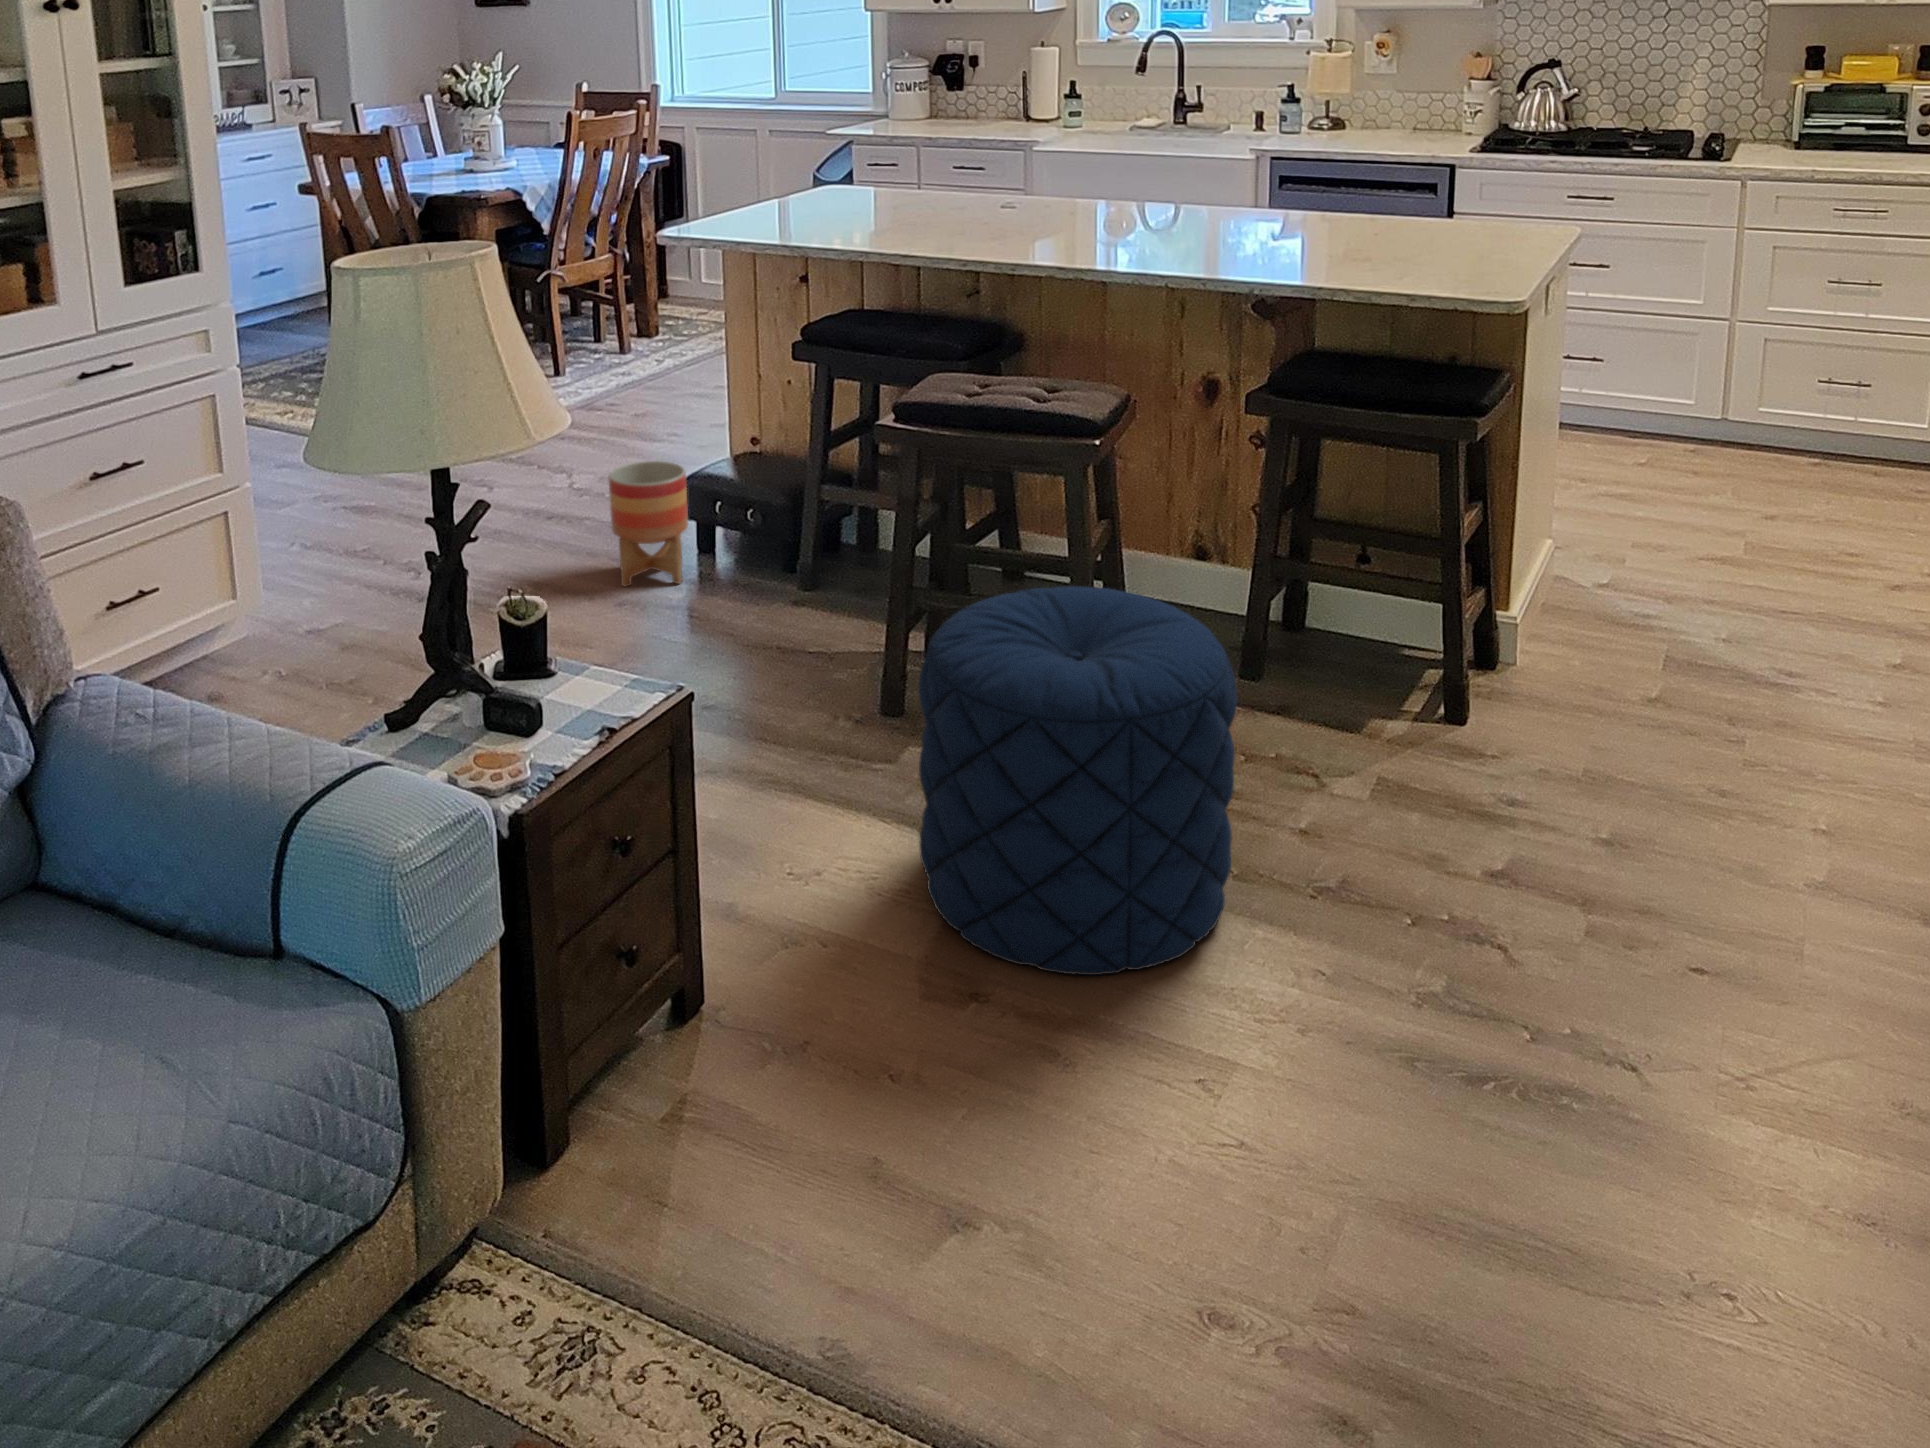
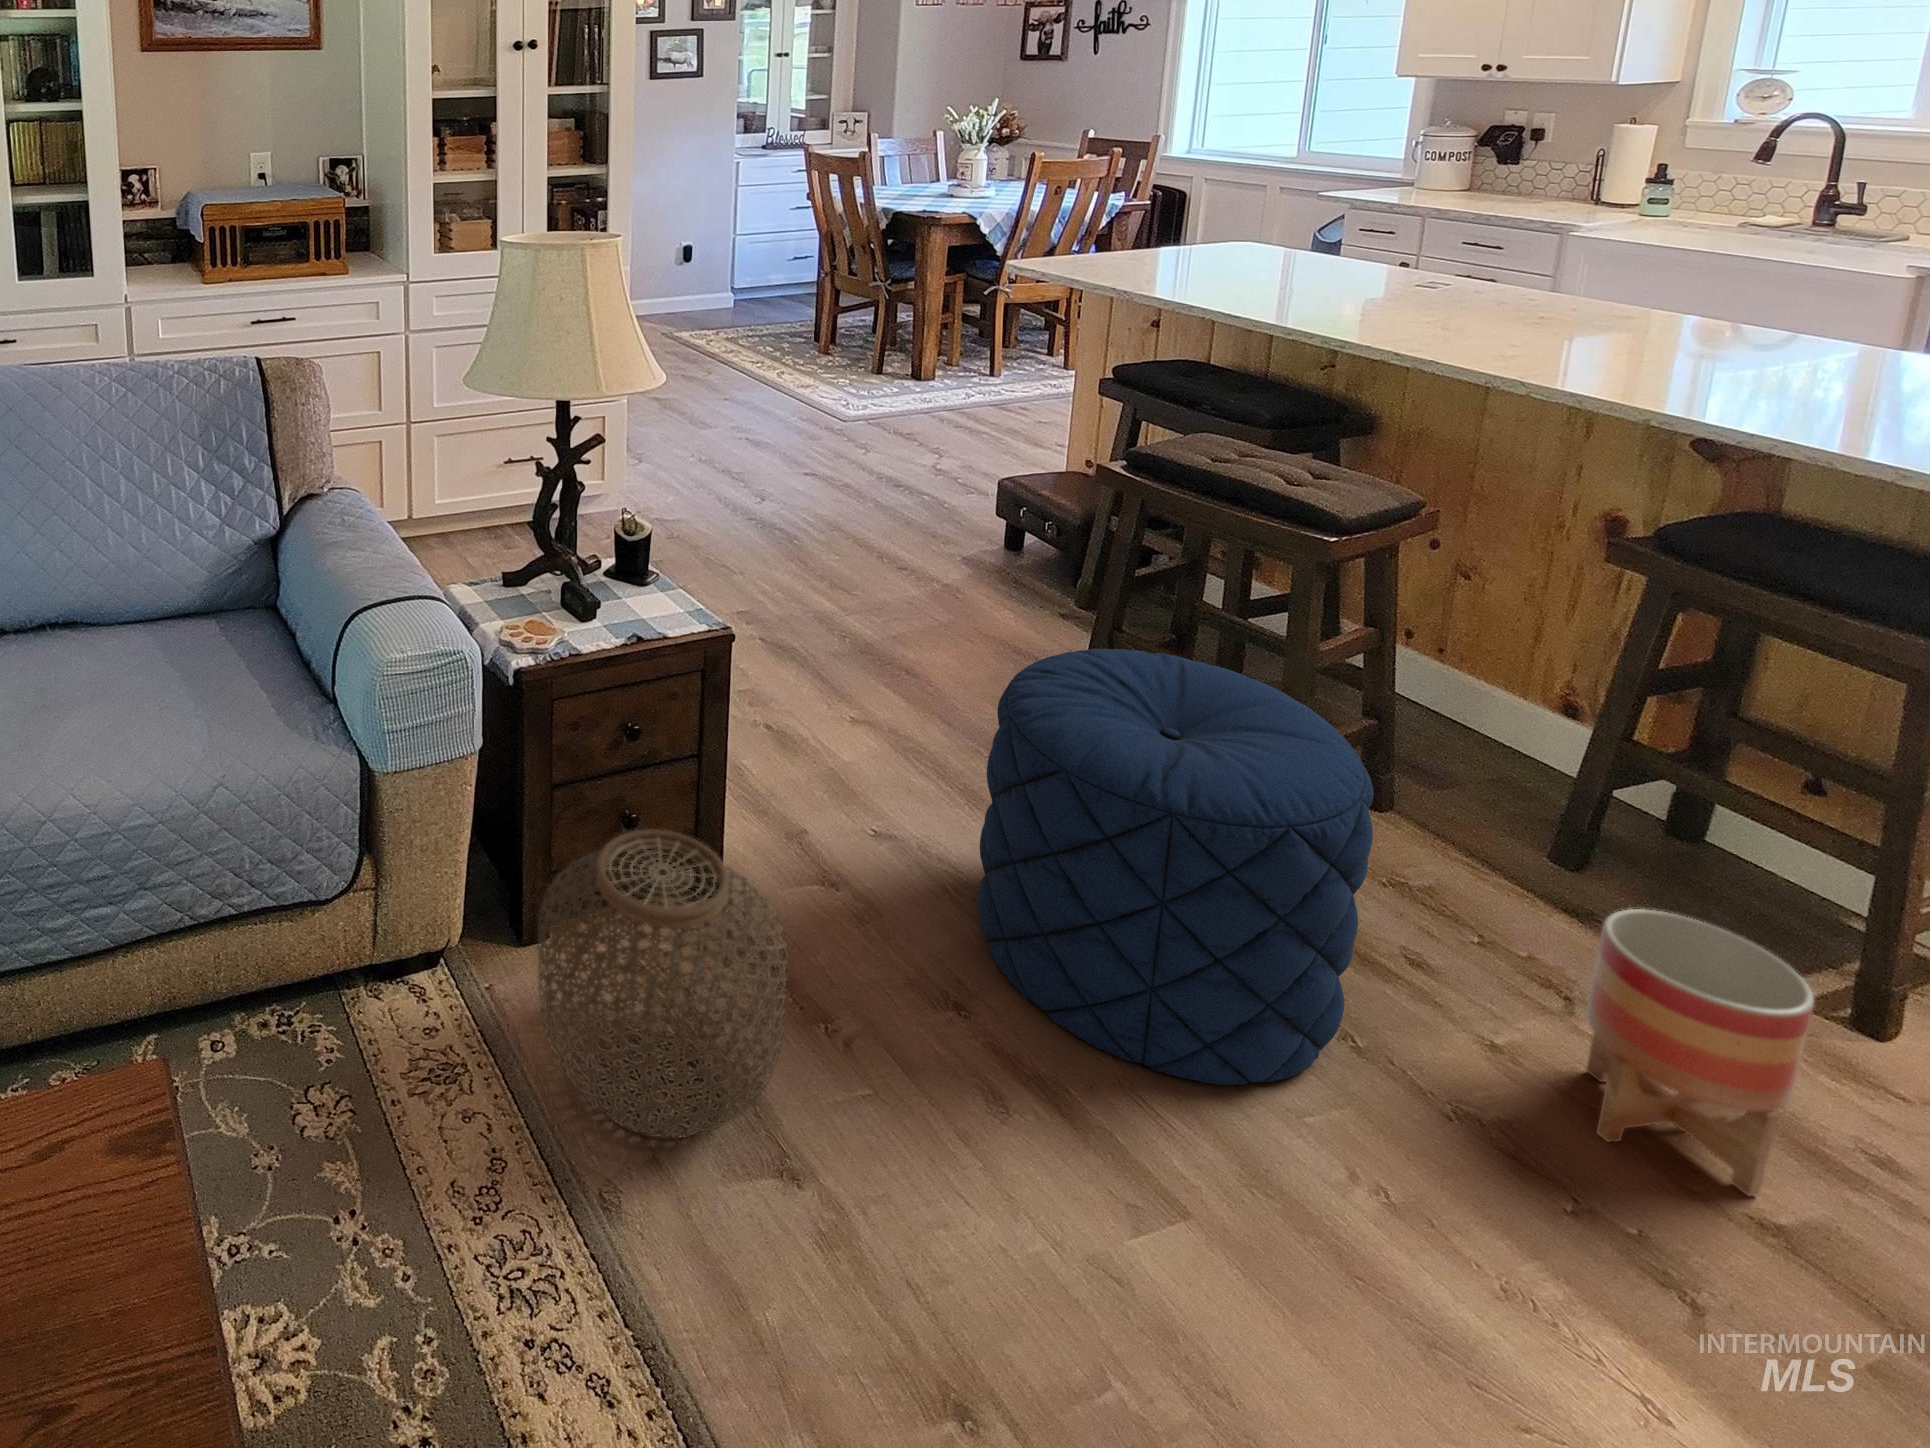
planter: present [609,461,688,587] -> present [1586,909,1814,1196]
woven basket: none [641,923,927,1279] -> present [538,830,787,1138]

